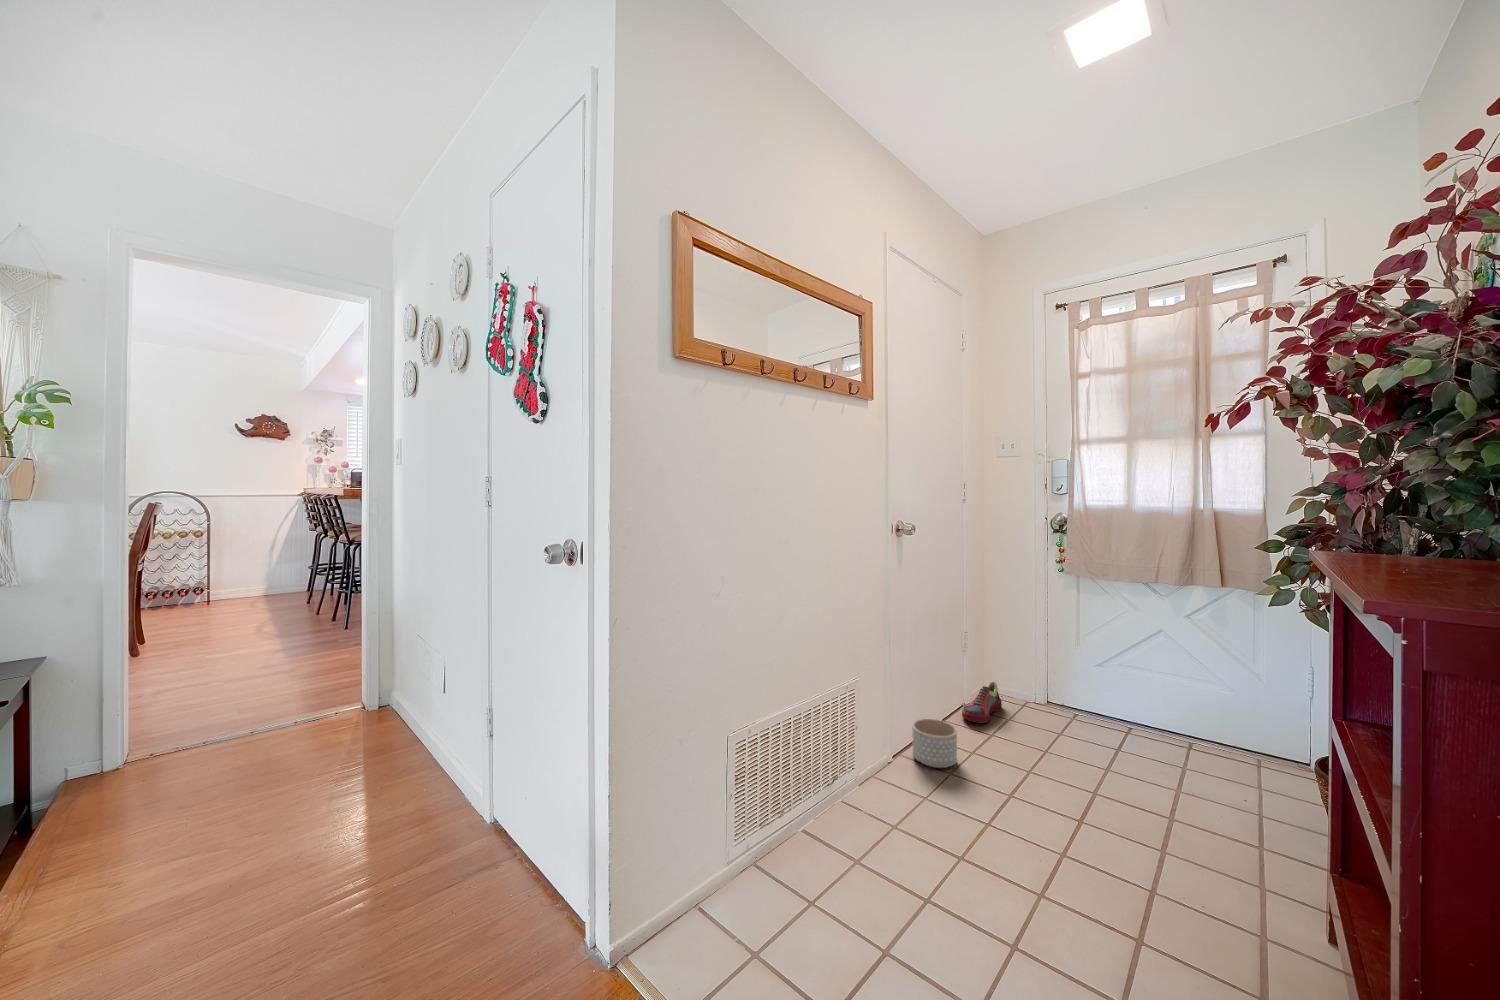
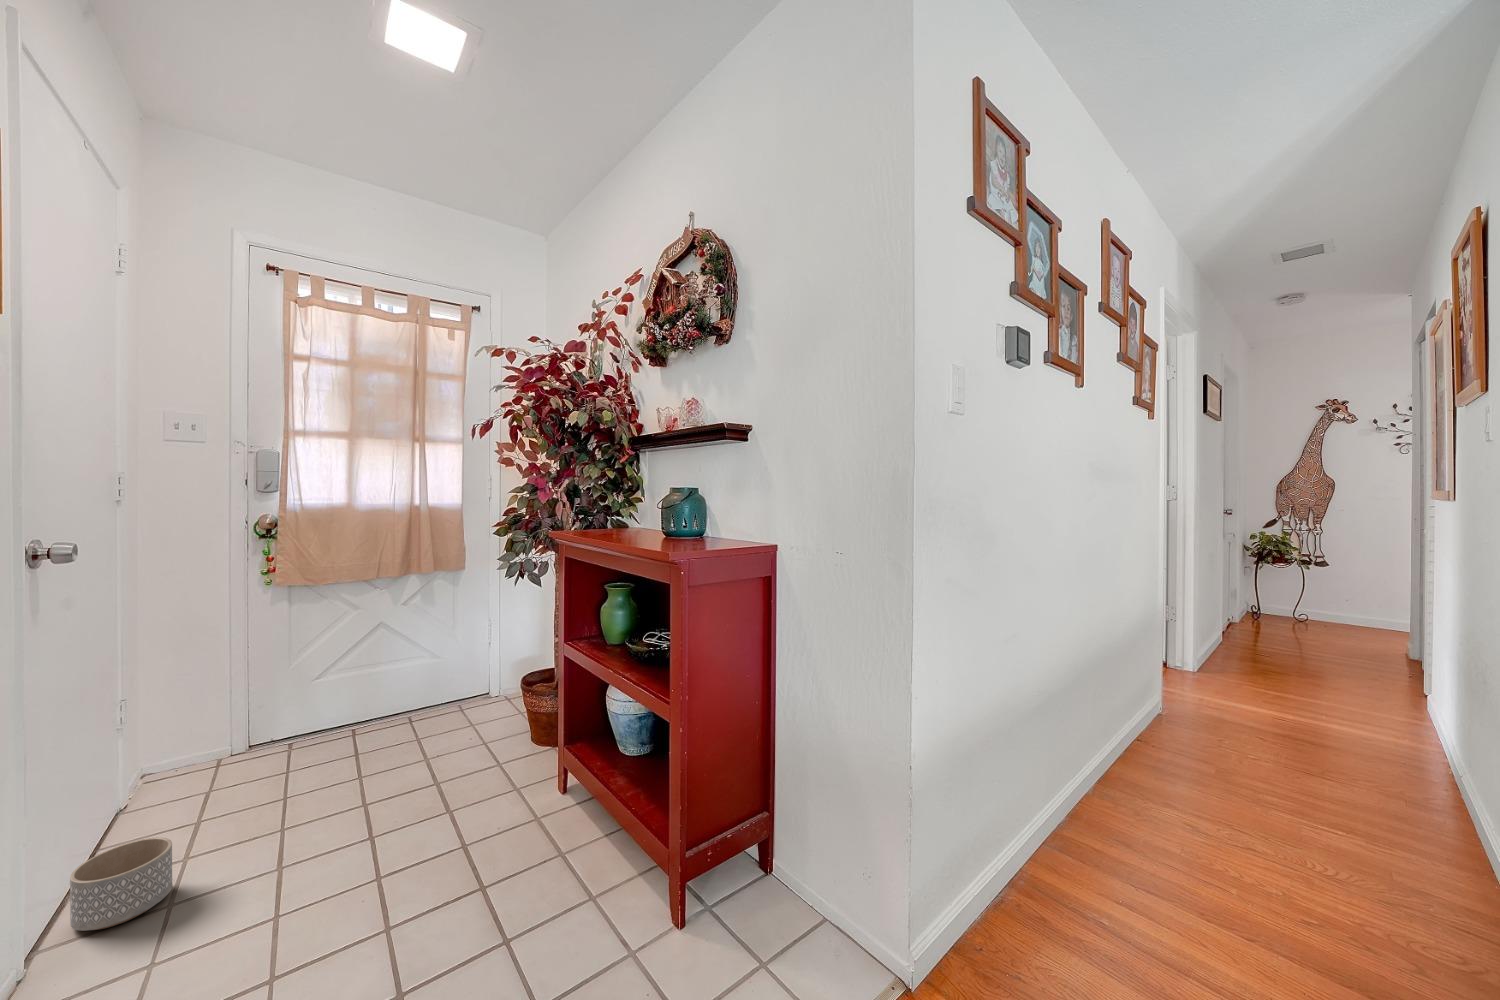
shoe: present [962,682,1002,723] -> none [128,753,189,826]

